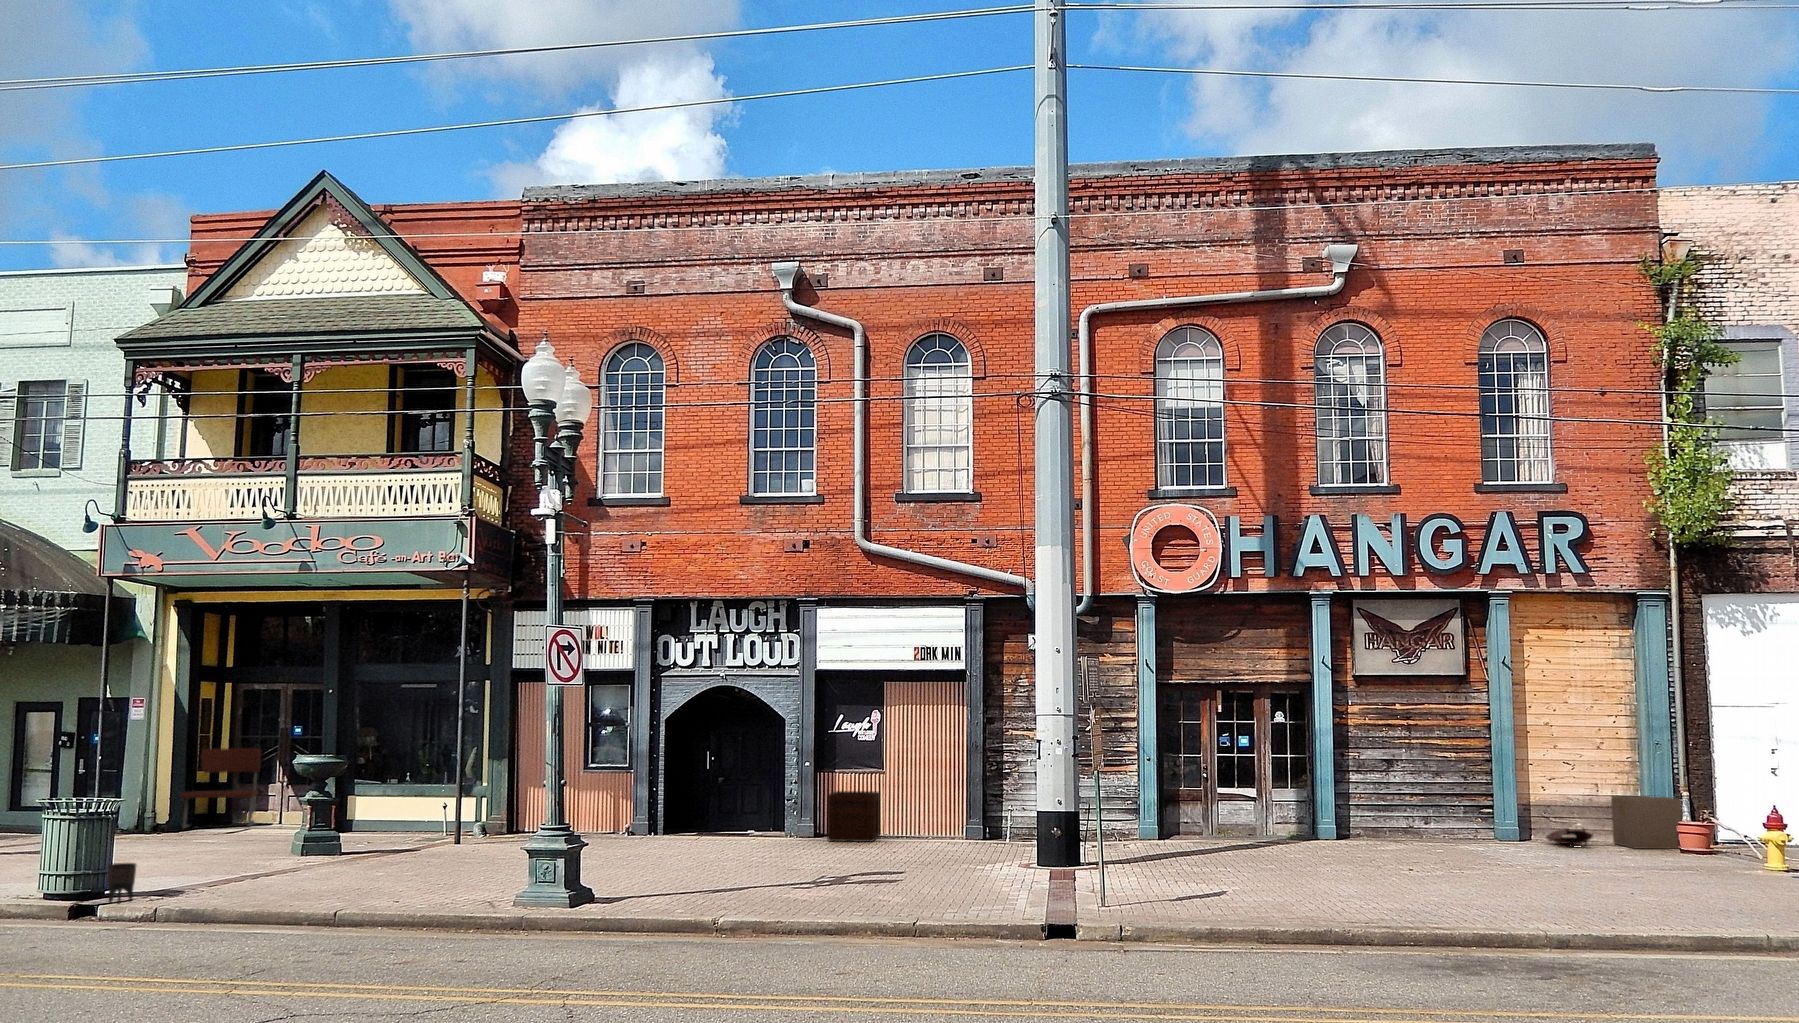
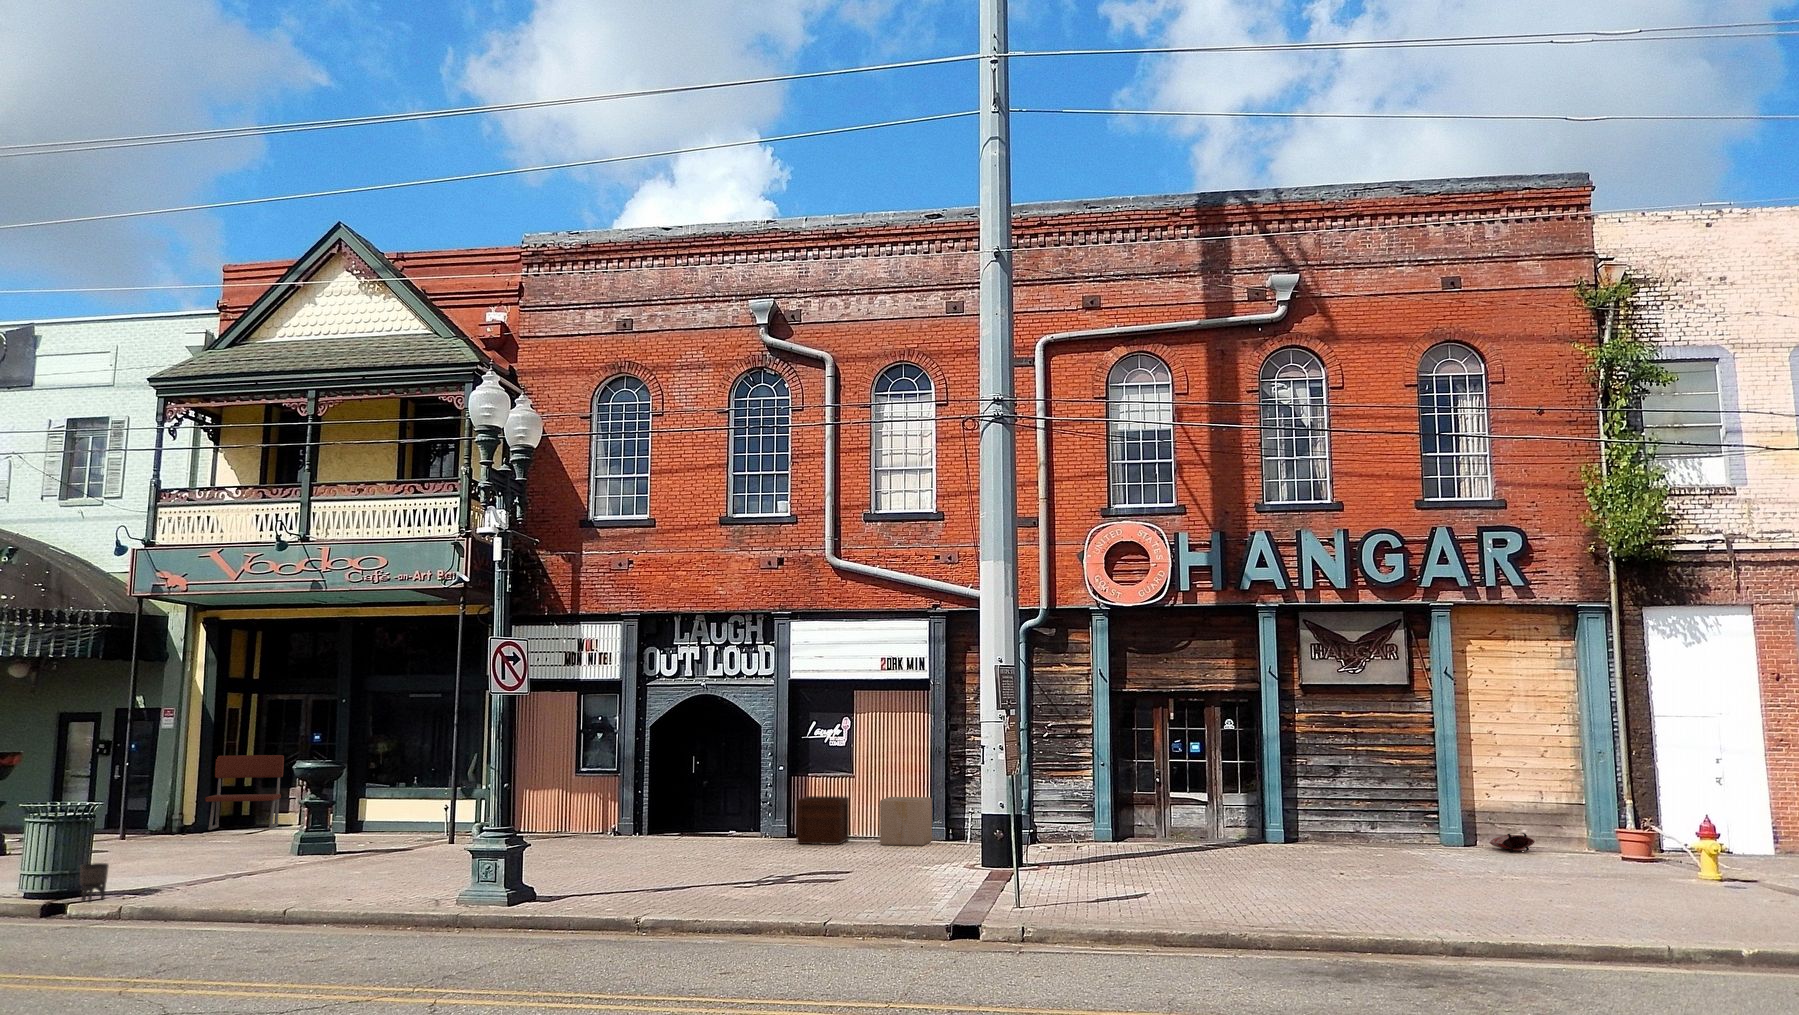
cardboard box: present [1611,796,1682,849] -> present [880,797,932,846]

